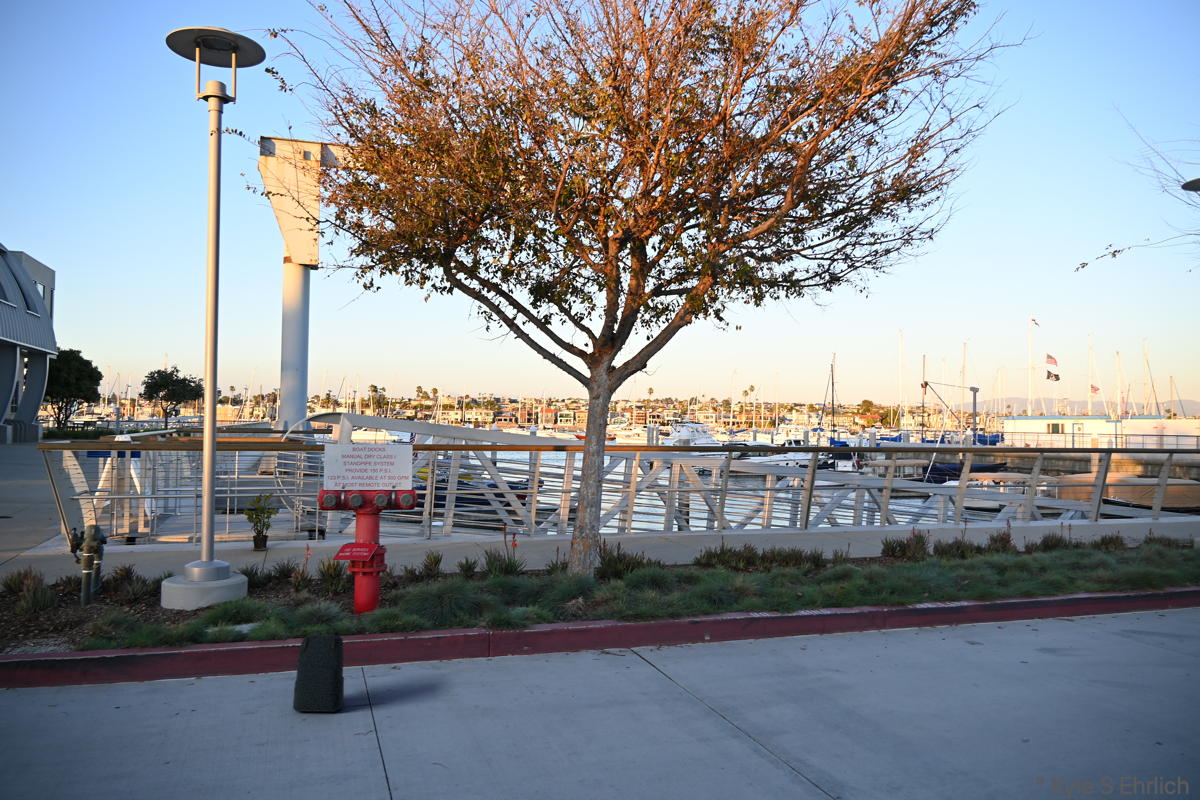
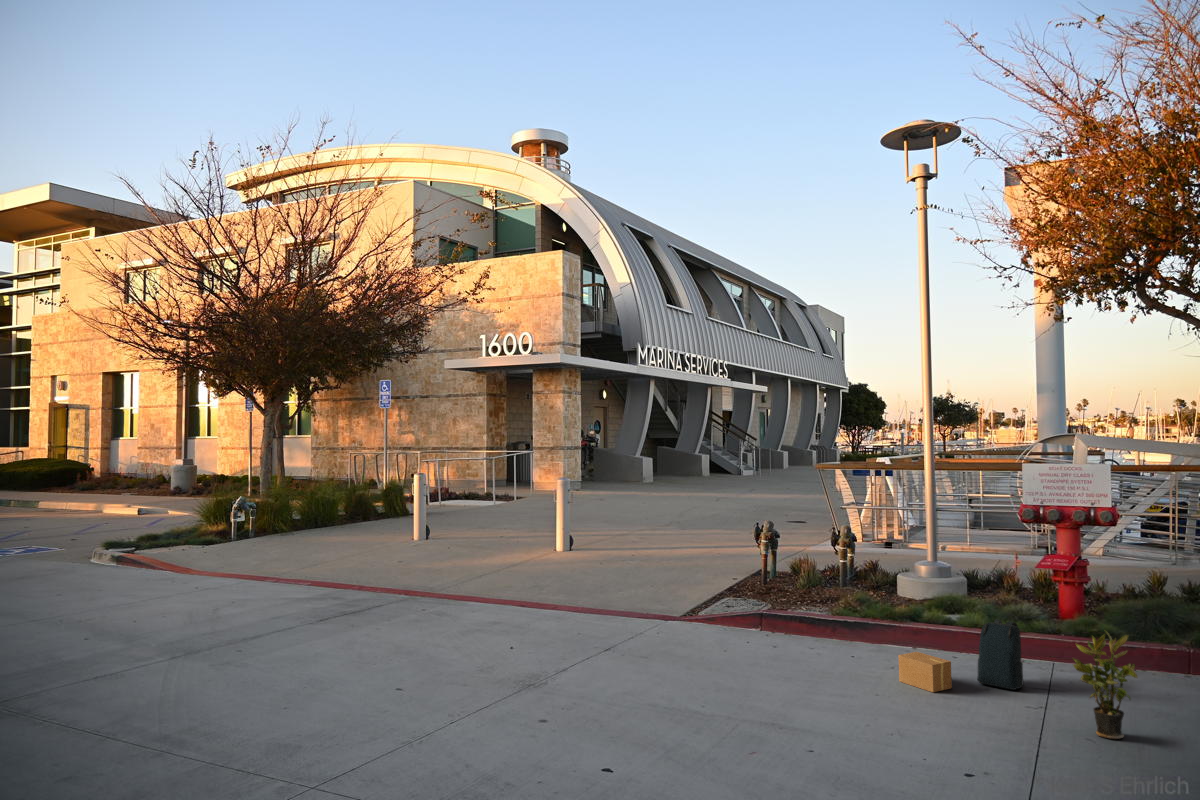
potted plant: present [243,492,277,551] -> present [1073,632,1137,739]
cardboard box: none [197,687,266,737] -> present [898,652,952,692]

